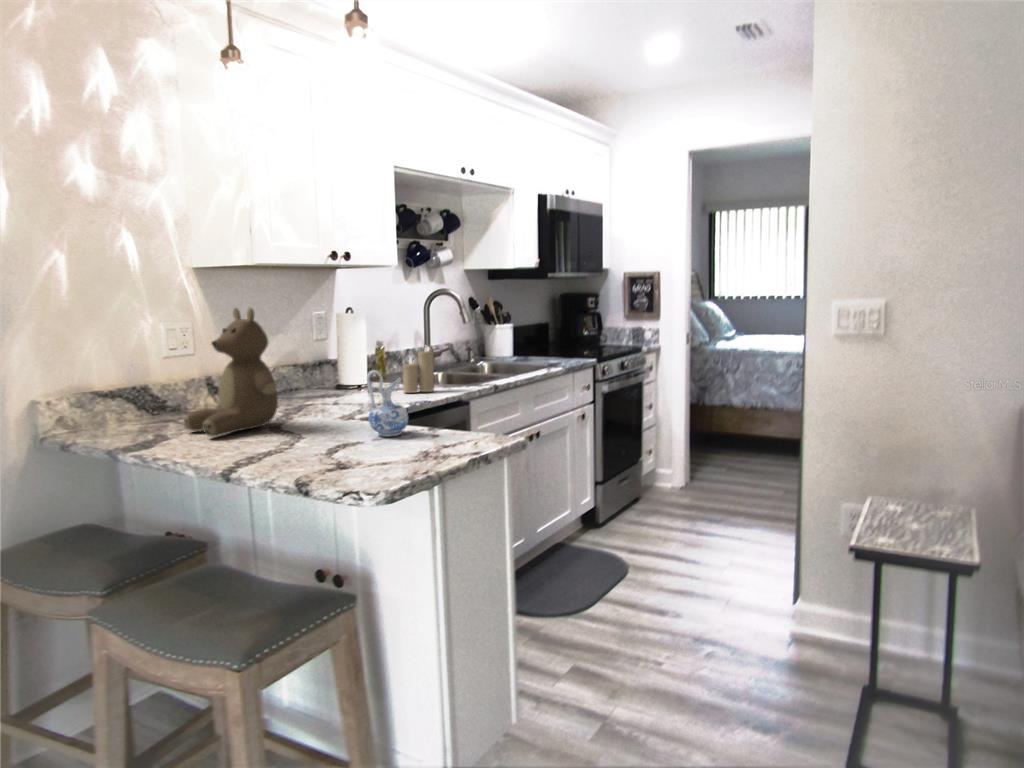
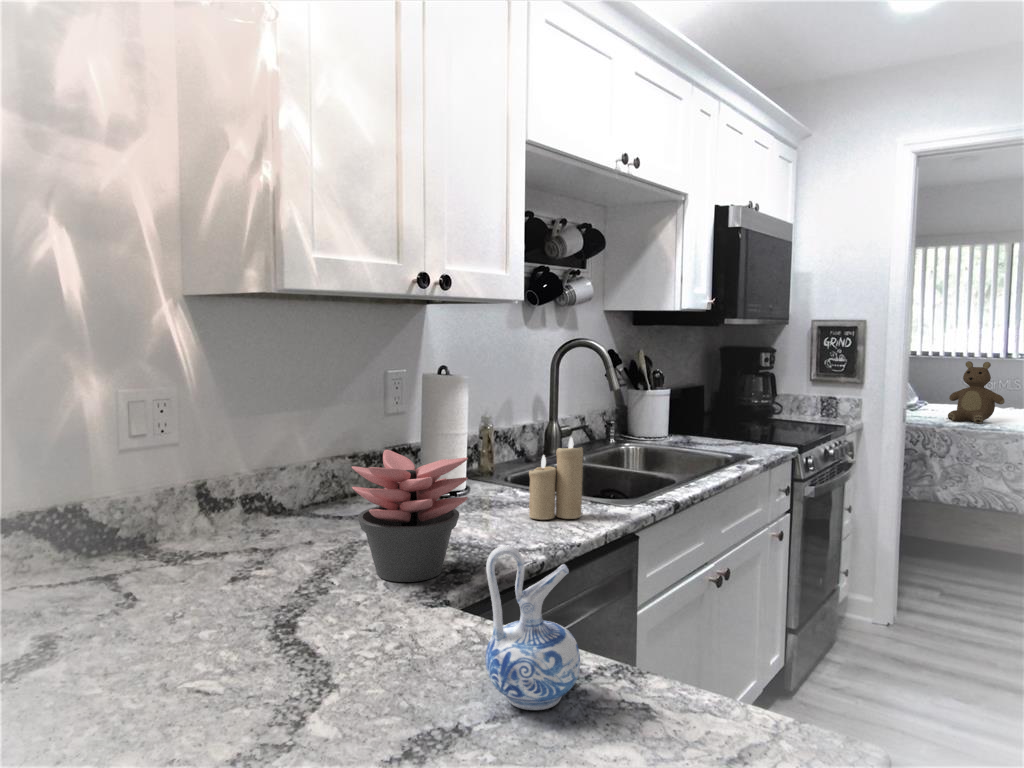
teddy bear: present [184,308,278,437] -> present [948,361,1005,423]
succulent plant: none [300,350,363,414] -> present [352,450,468,582]

